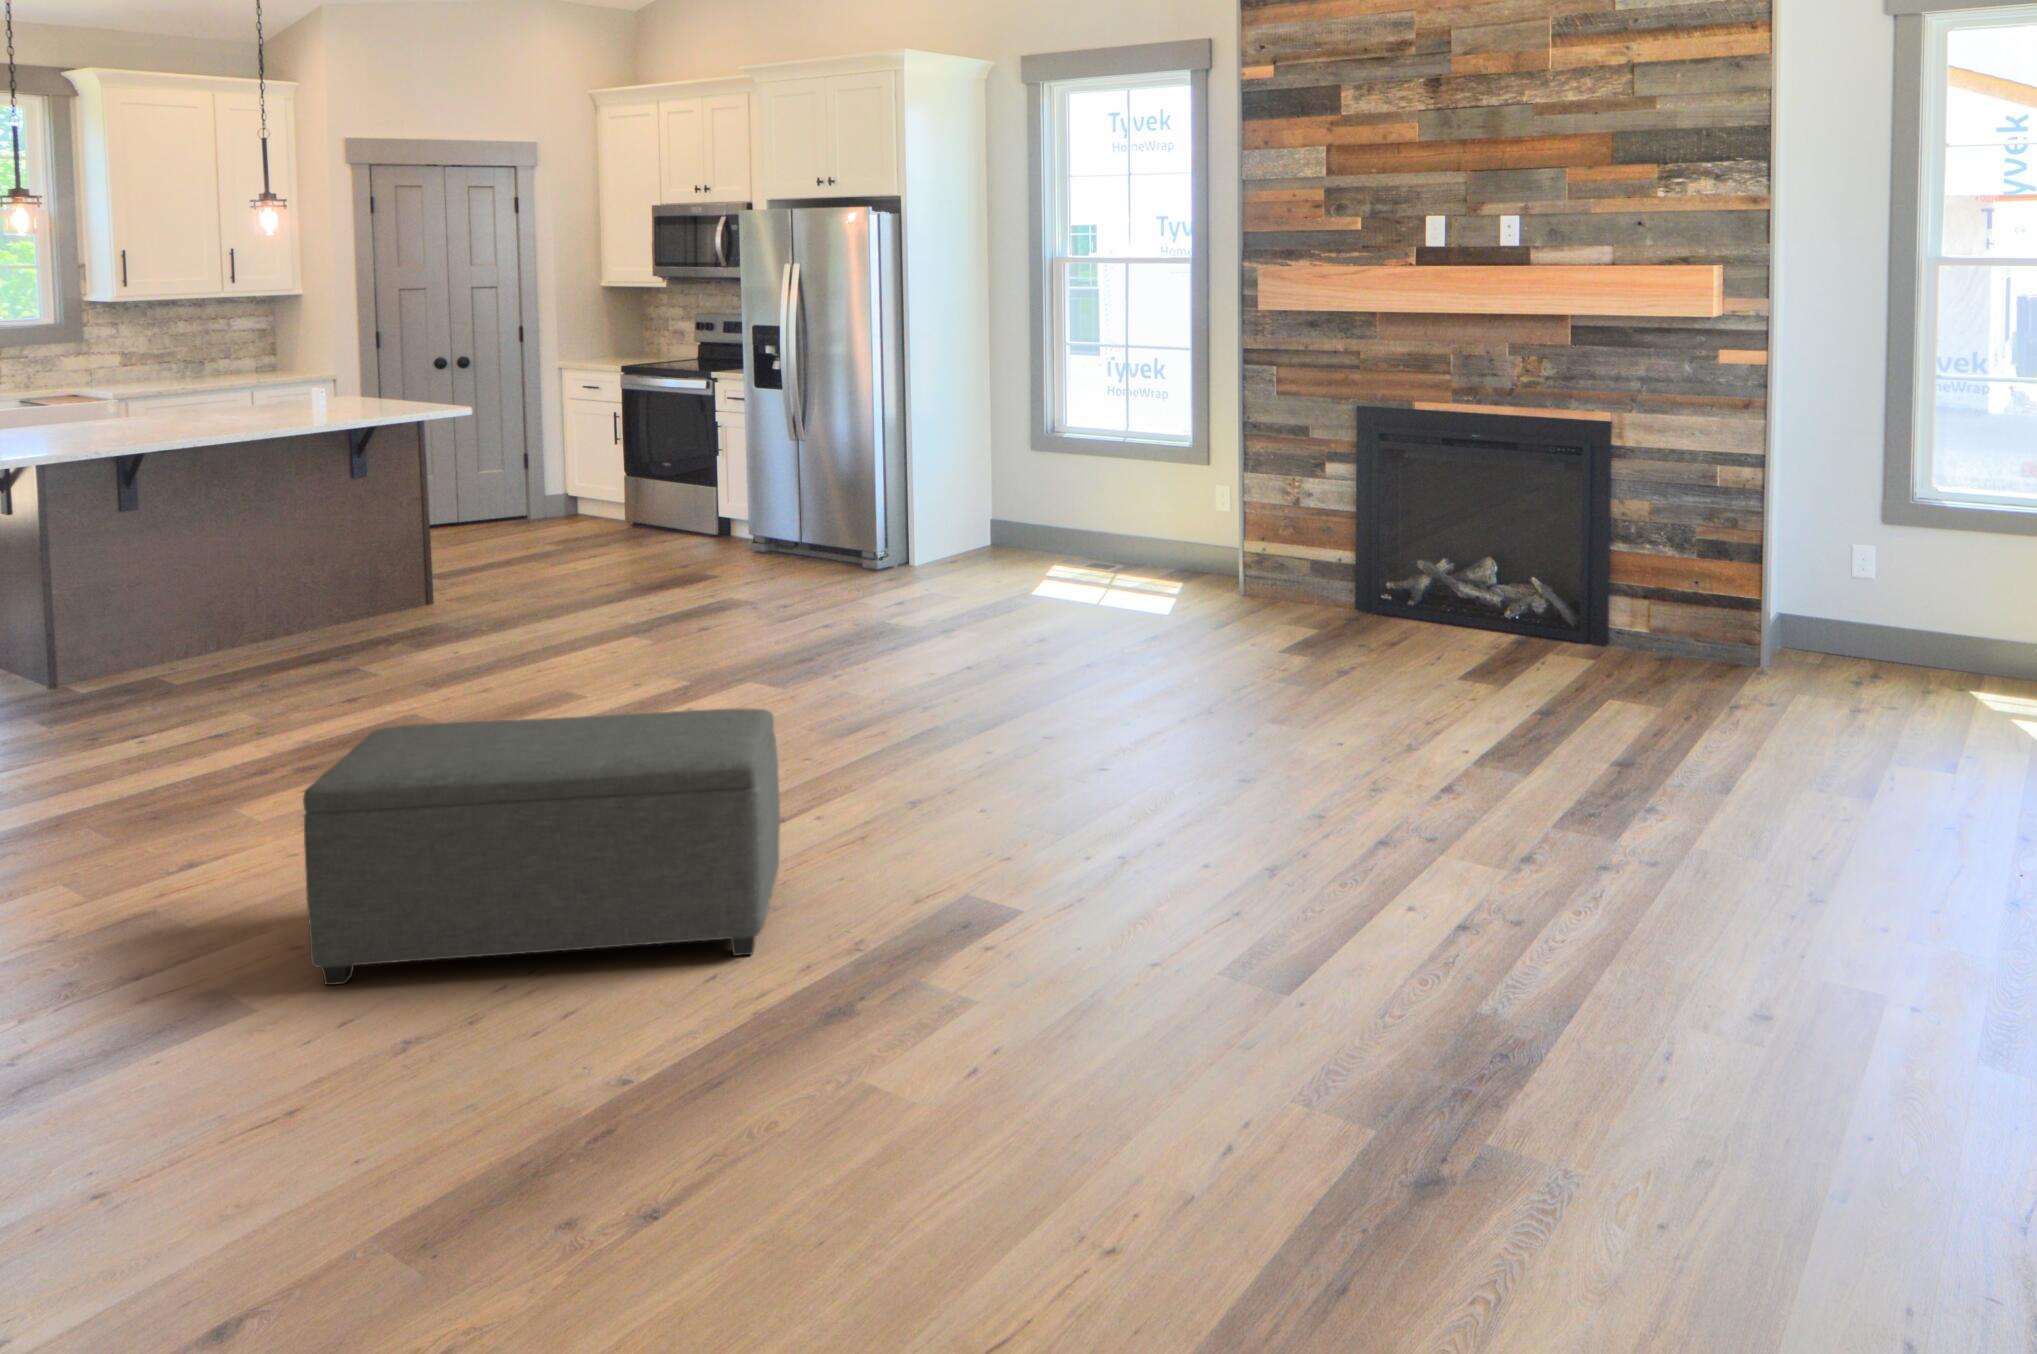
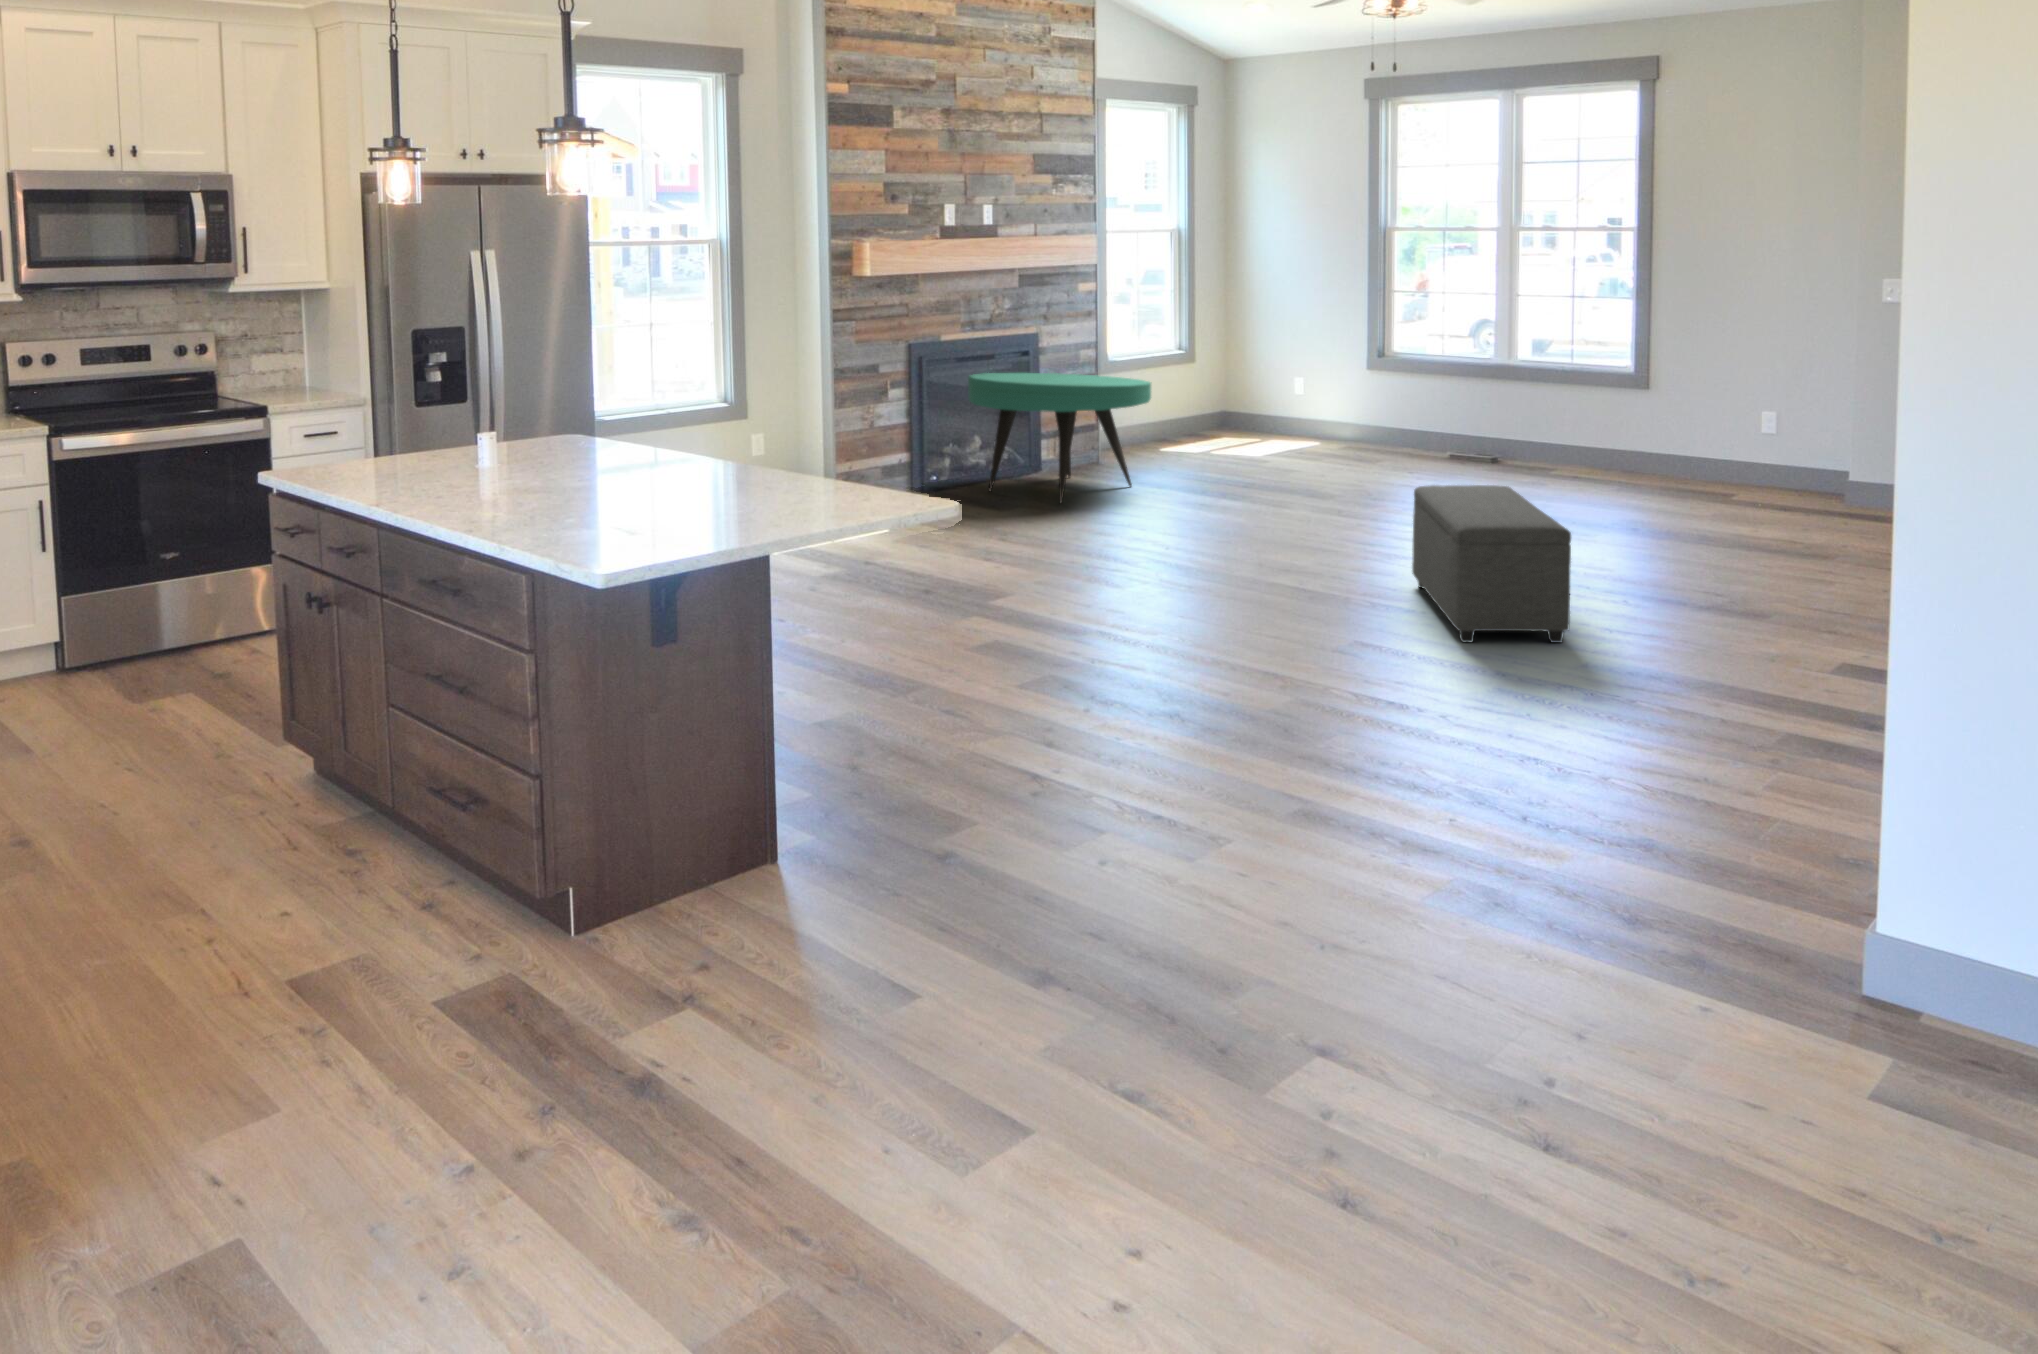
coffee table: none [1298,462,1590,693] -> present [968,373,1151,503]

